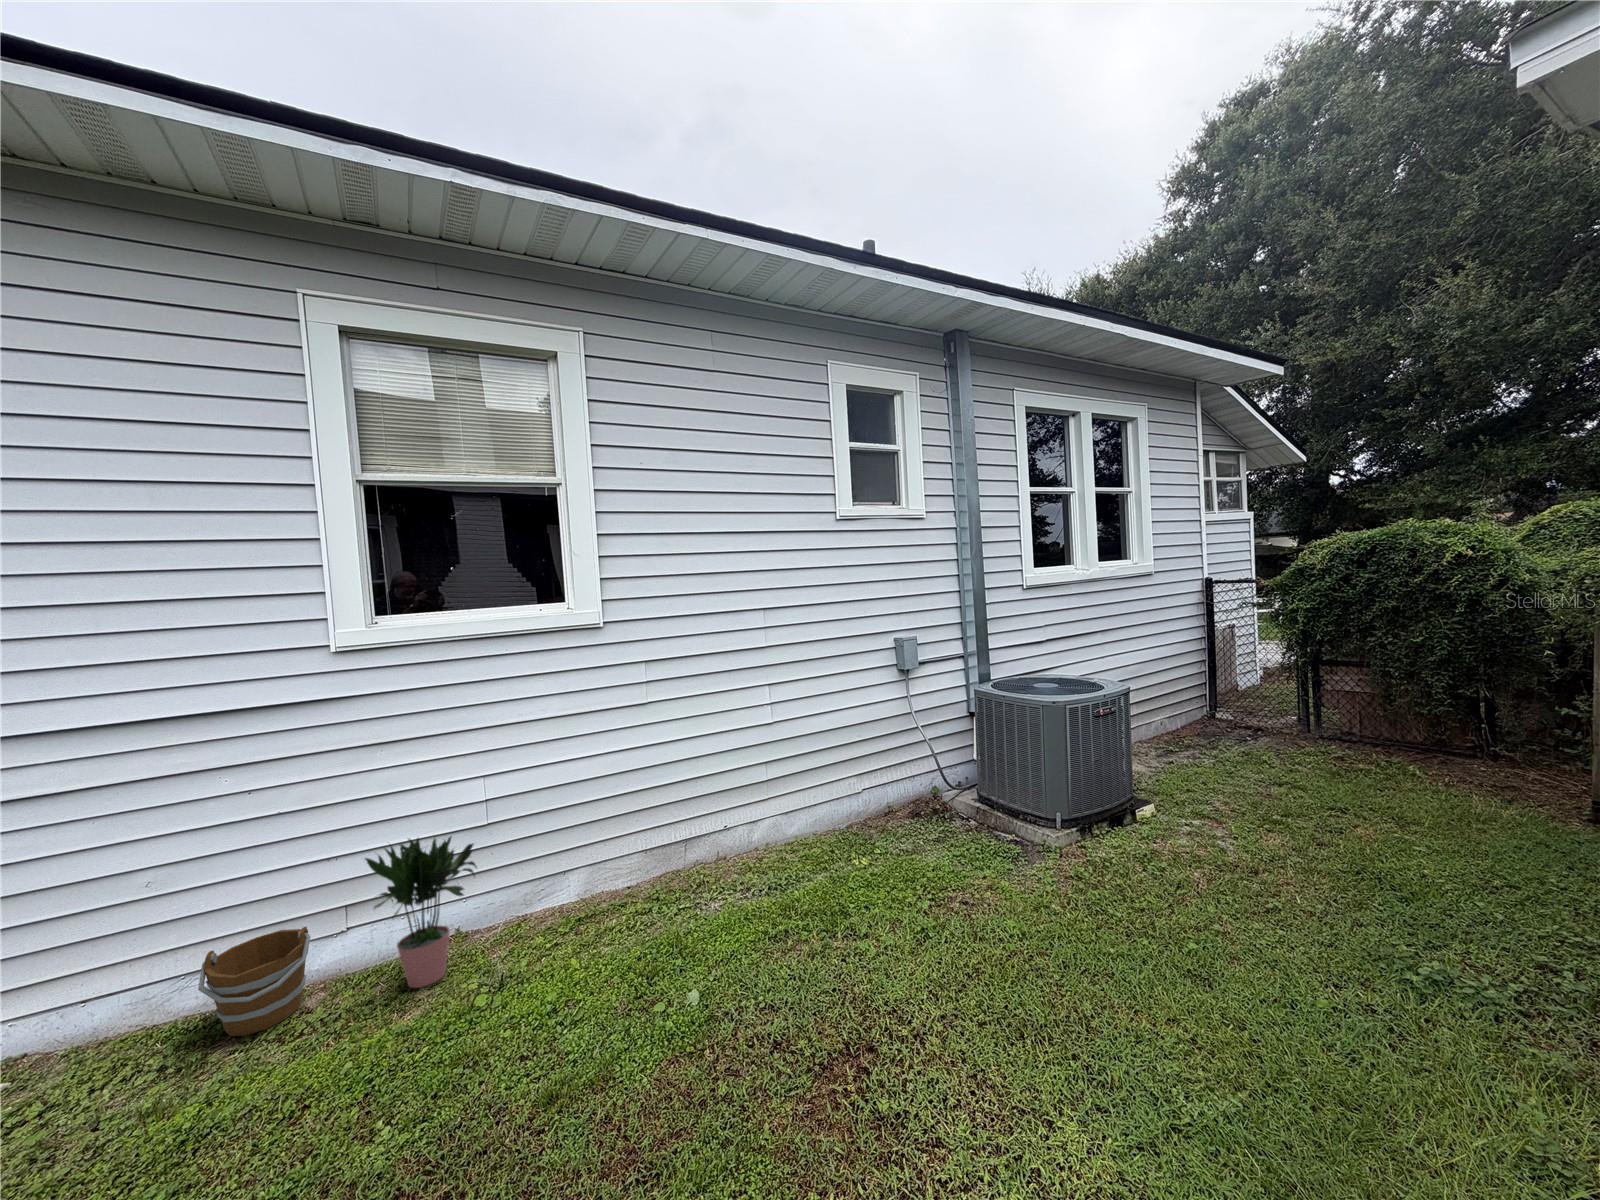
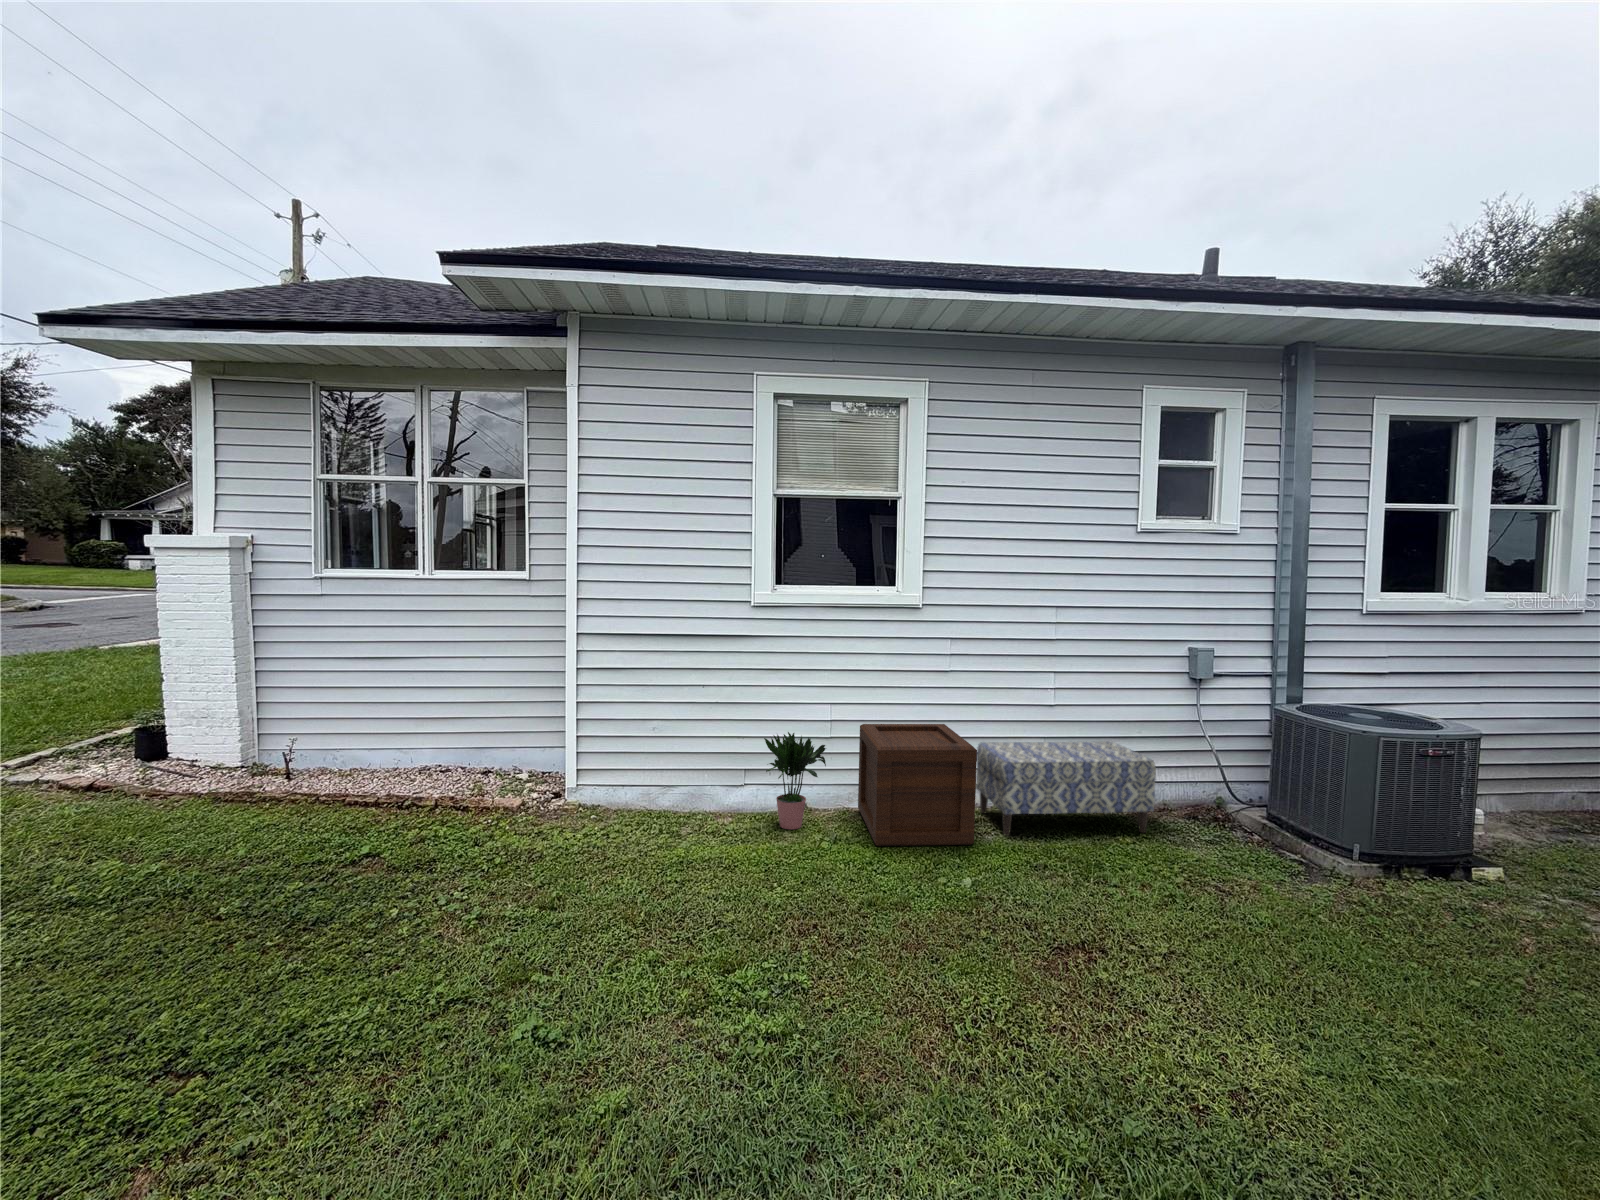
bench: none [693,750,886,898] -> present [976,741,1156,836]
wooden crate: none [532,771,698,974] -> present [858,724,977,846]
bucket: present [198,927,310,1036] -> none [680,773,731,826]

